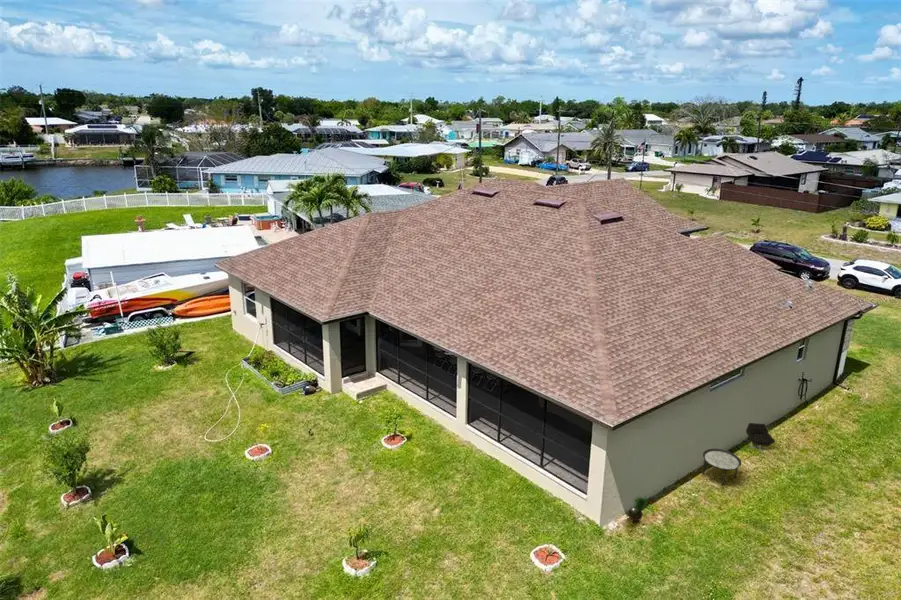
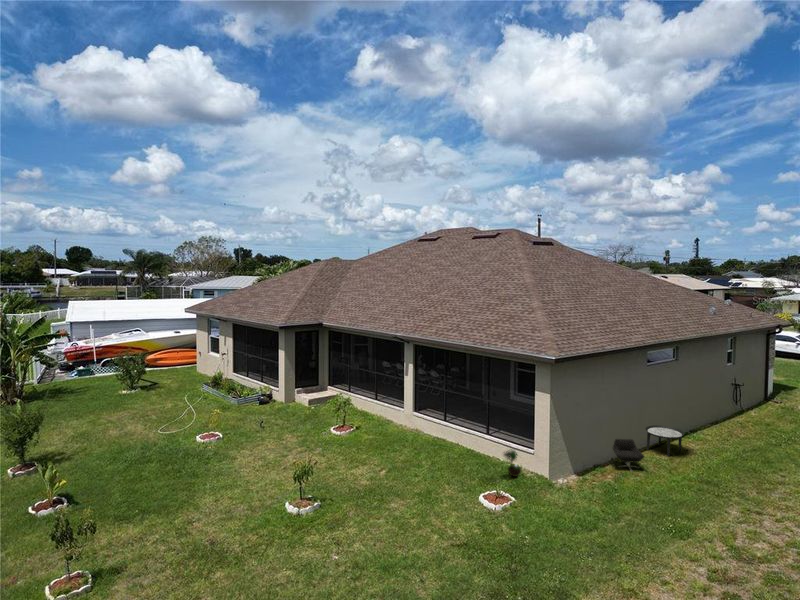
lounge chair: present [746,423,775,453] -> present [613,439,644,467]
potted tree: present [629,498,647,521] -> present [504,450,521,476]

